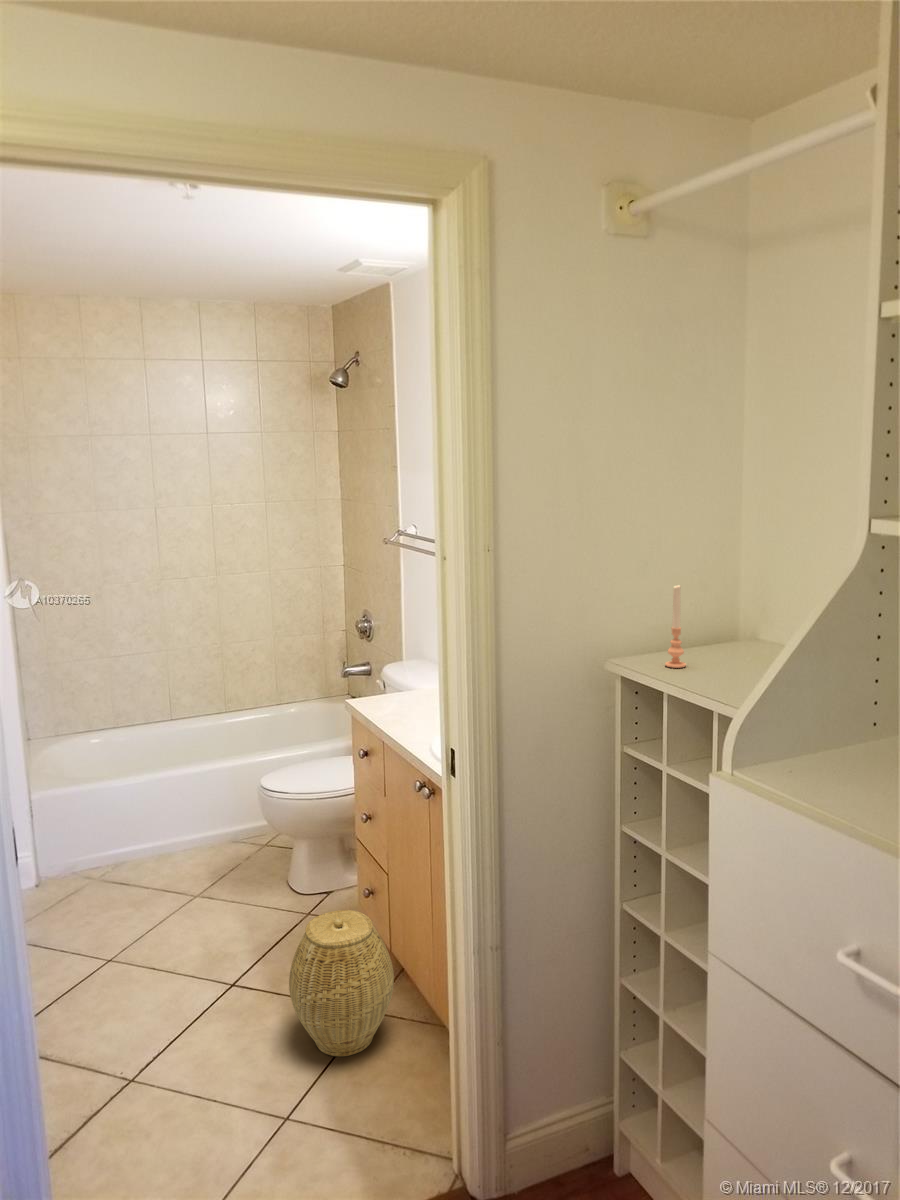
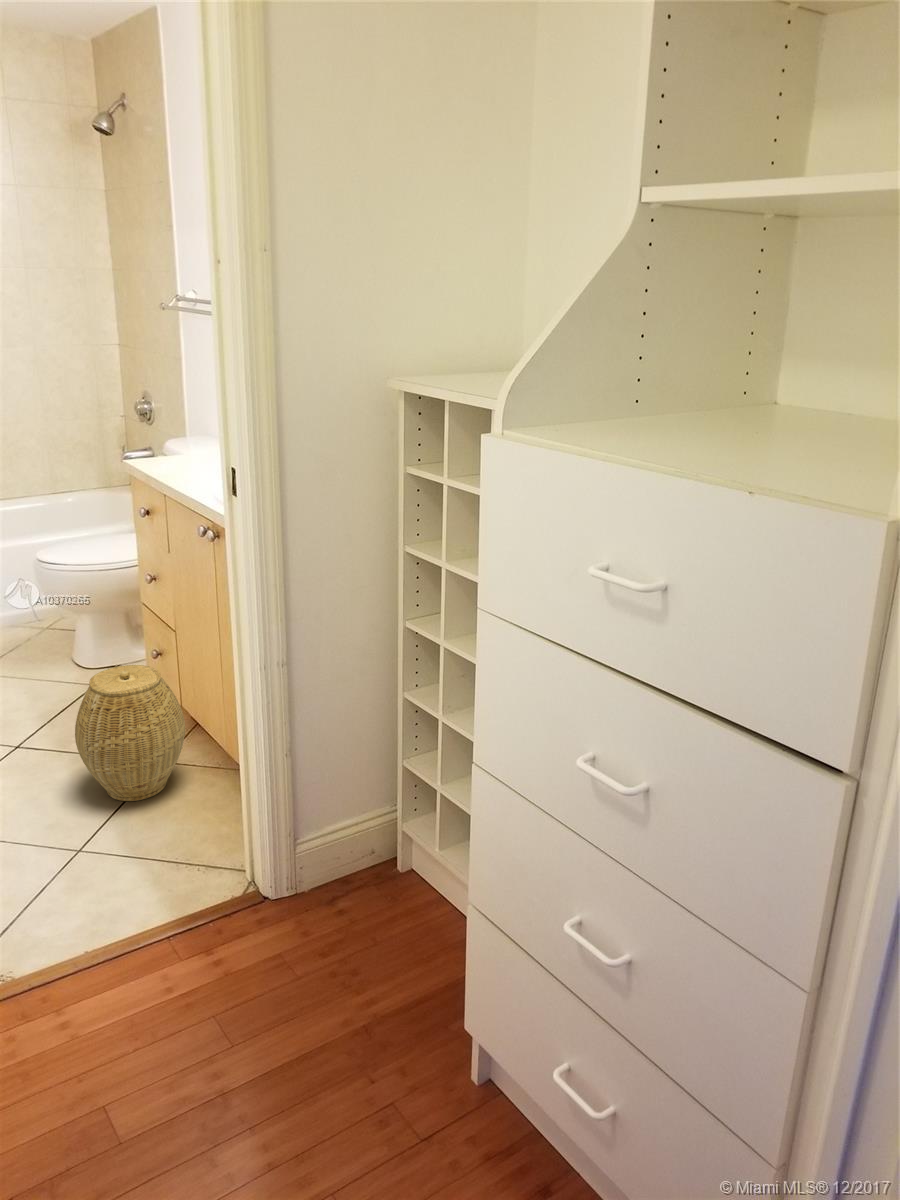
candle: present [665,585,686,668] -> none [447,300,467,386]

